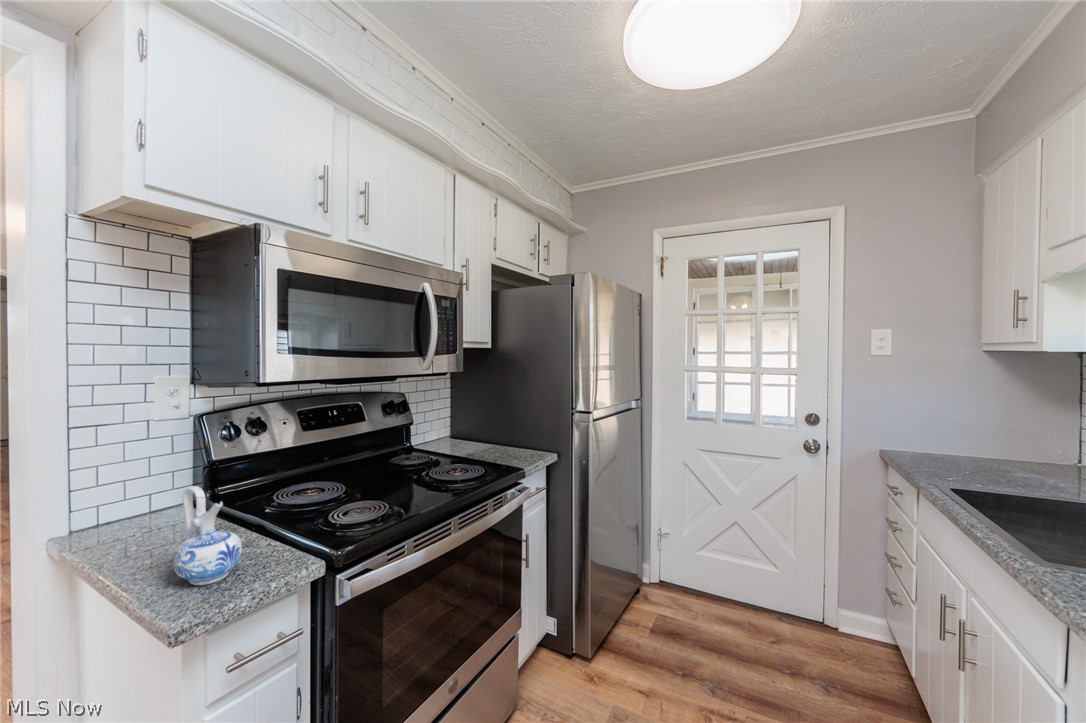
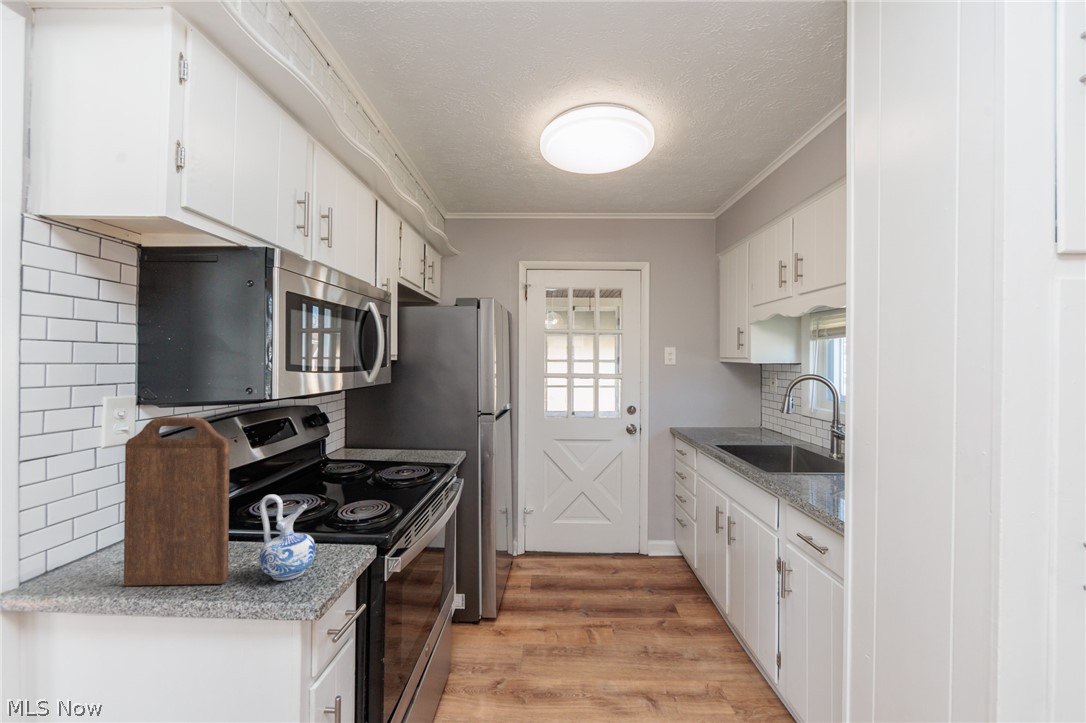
cutting board: none [103,396,162,573] -> present [124,417,230,586]

